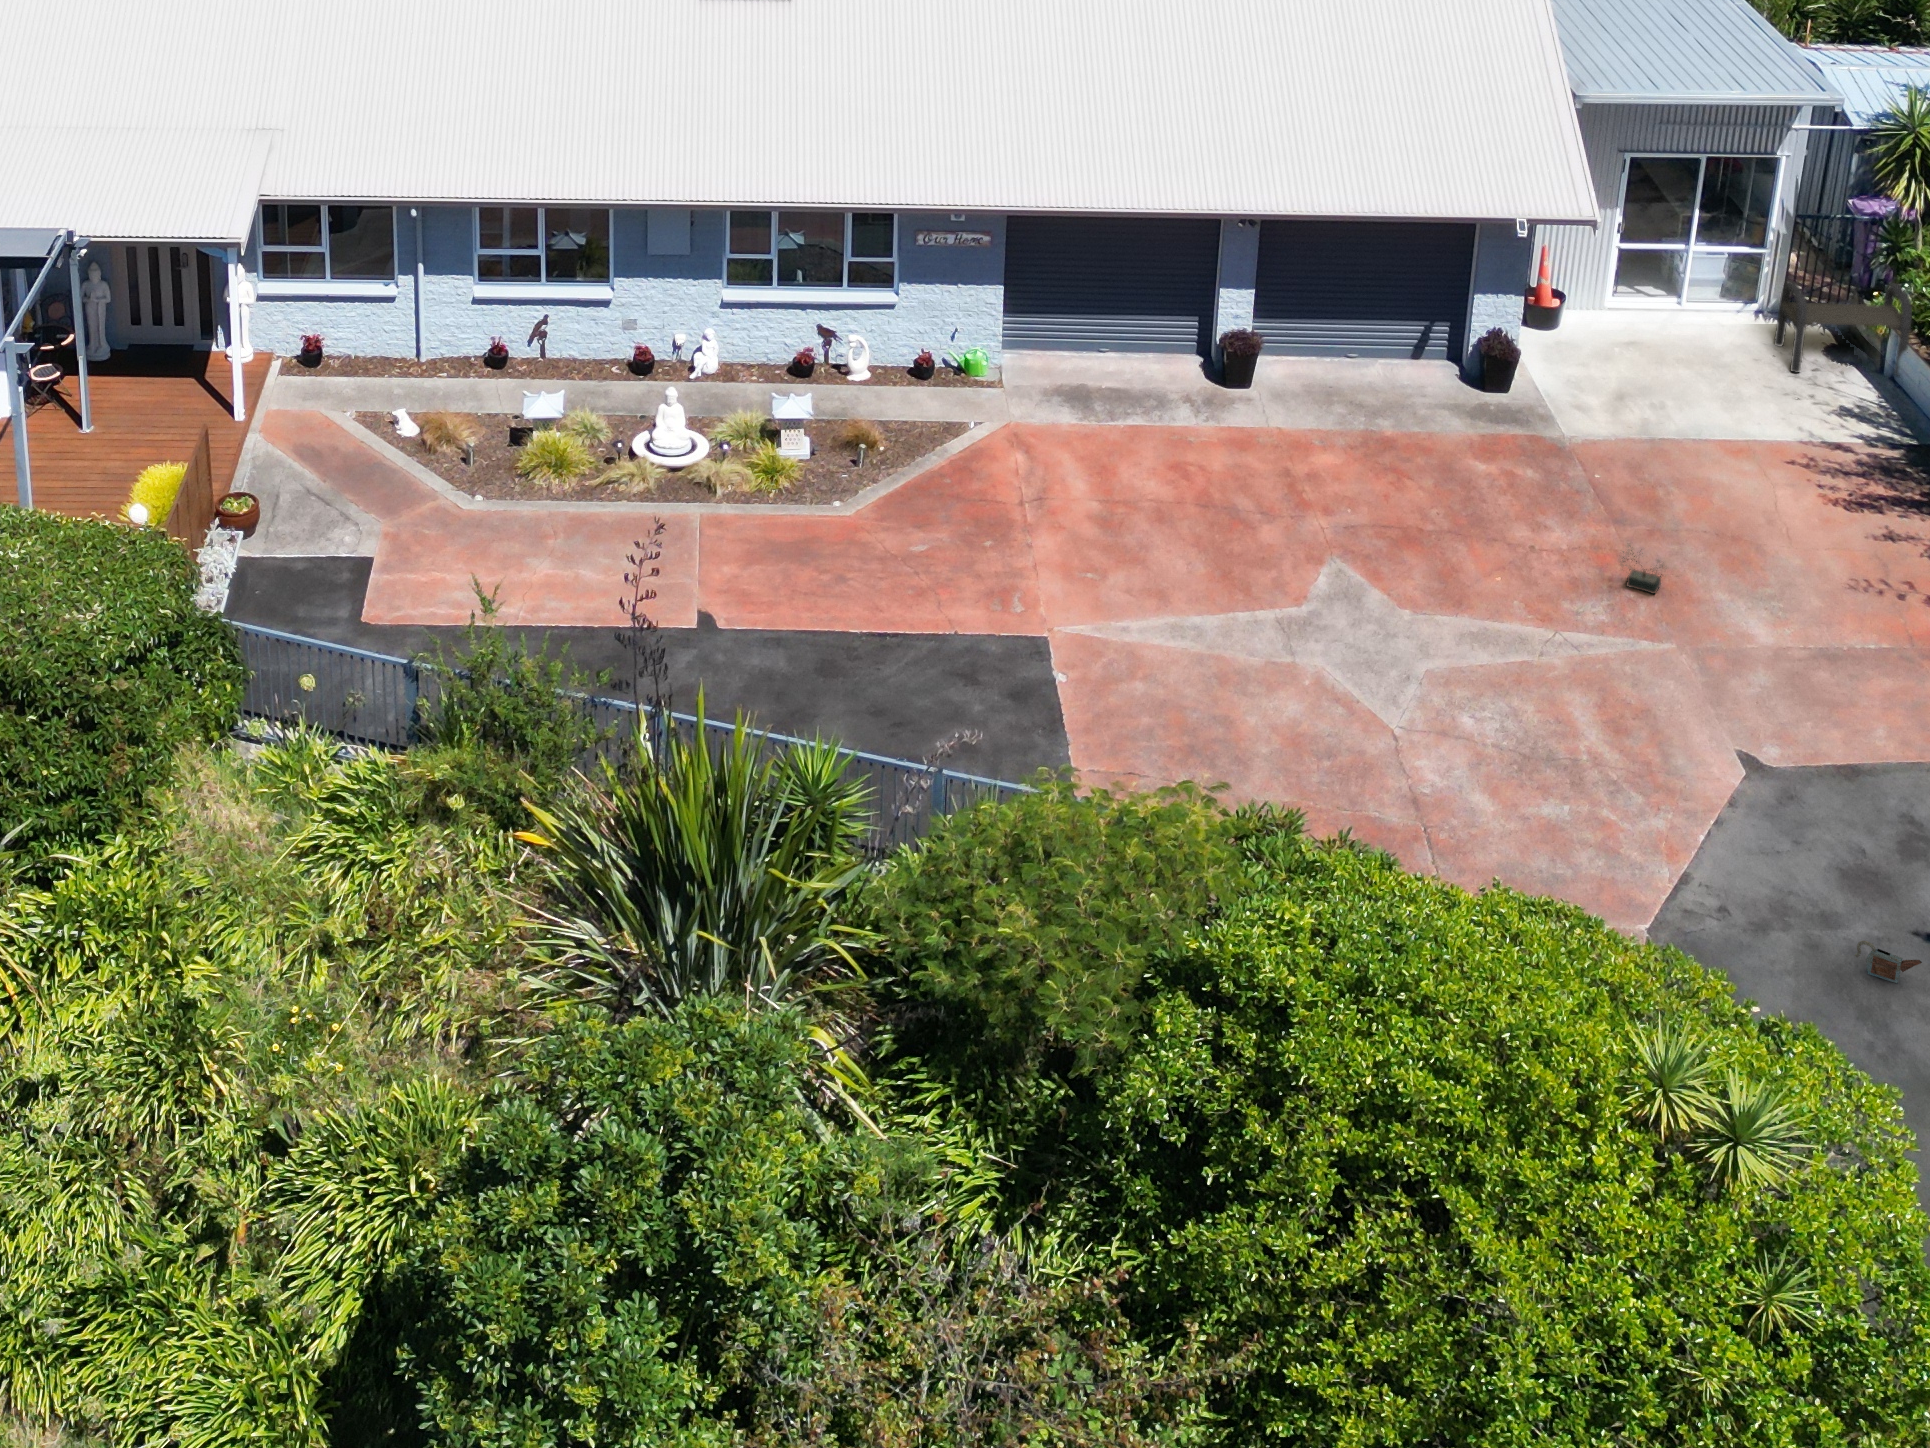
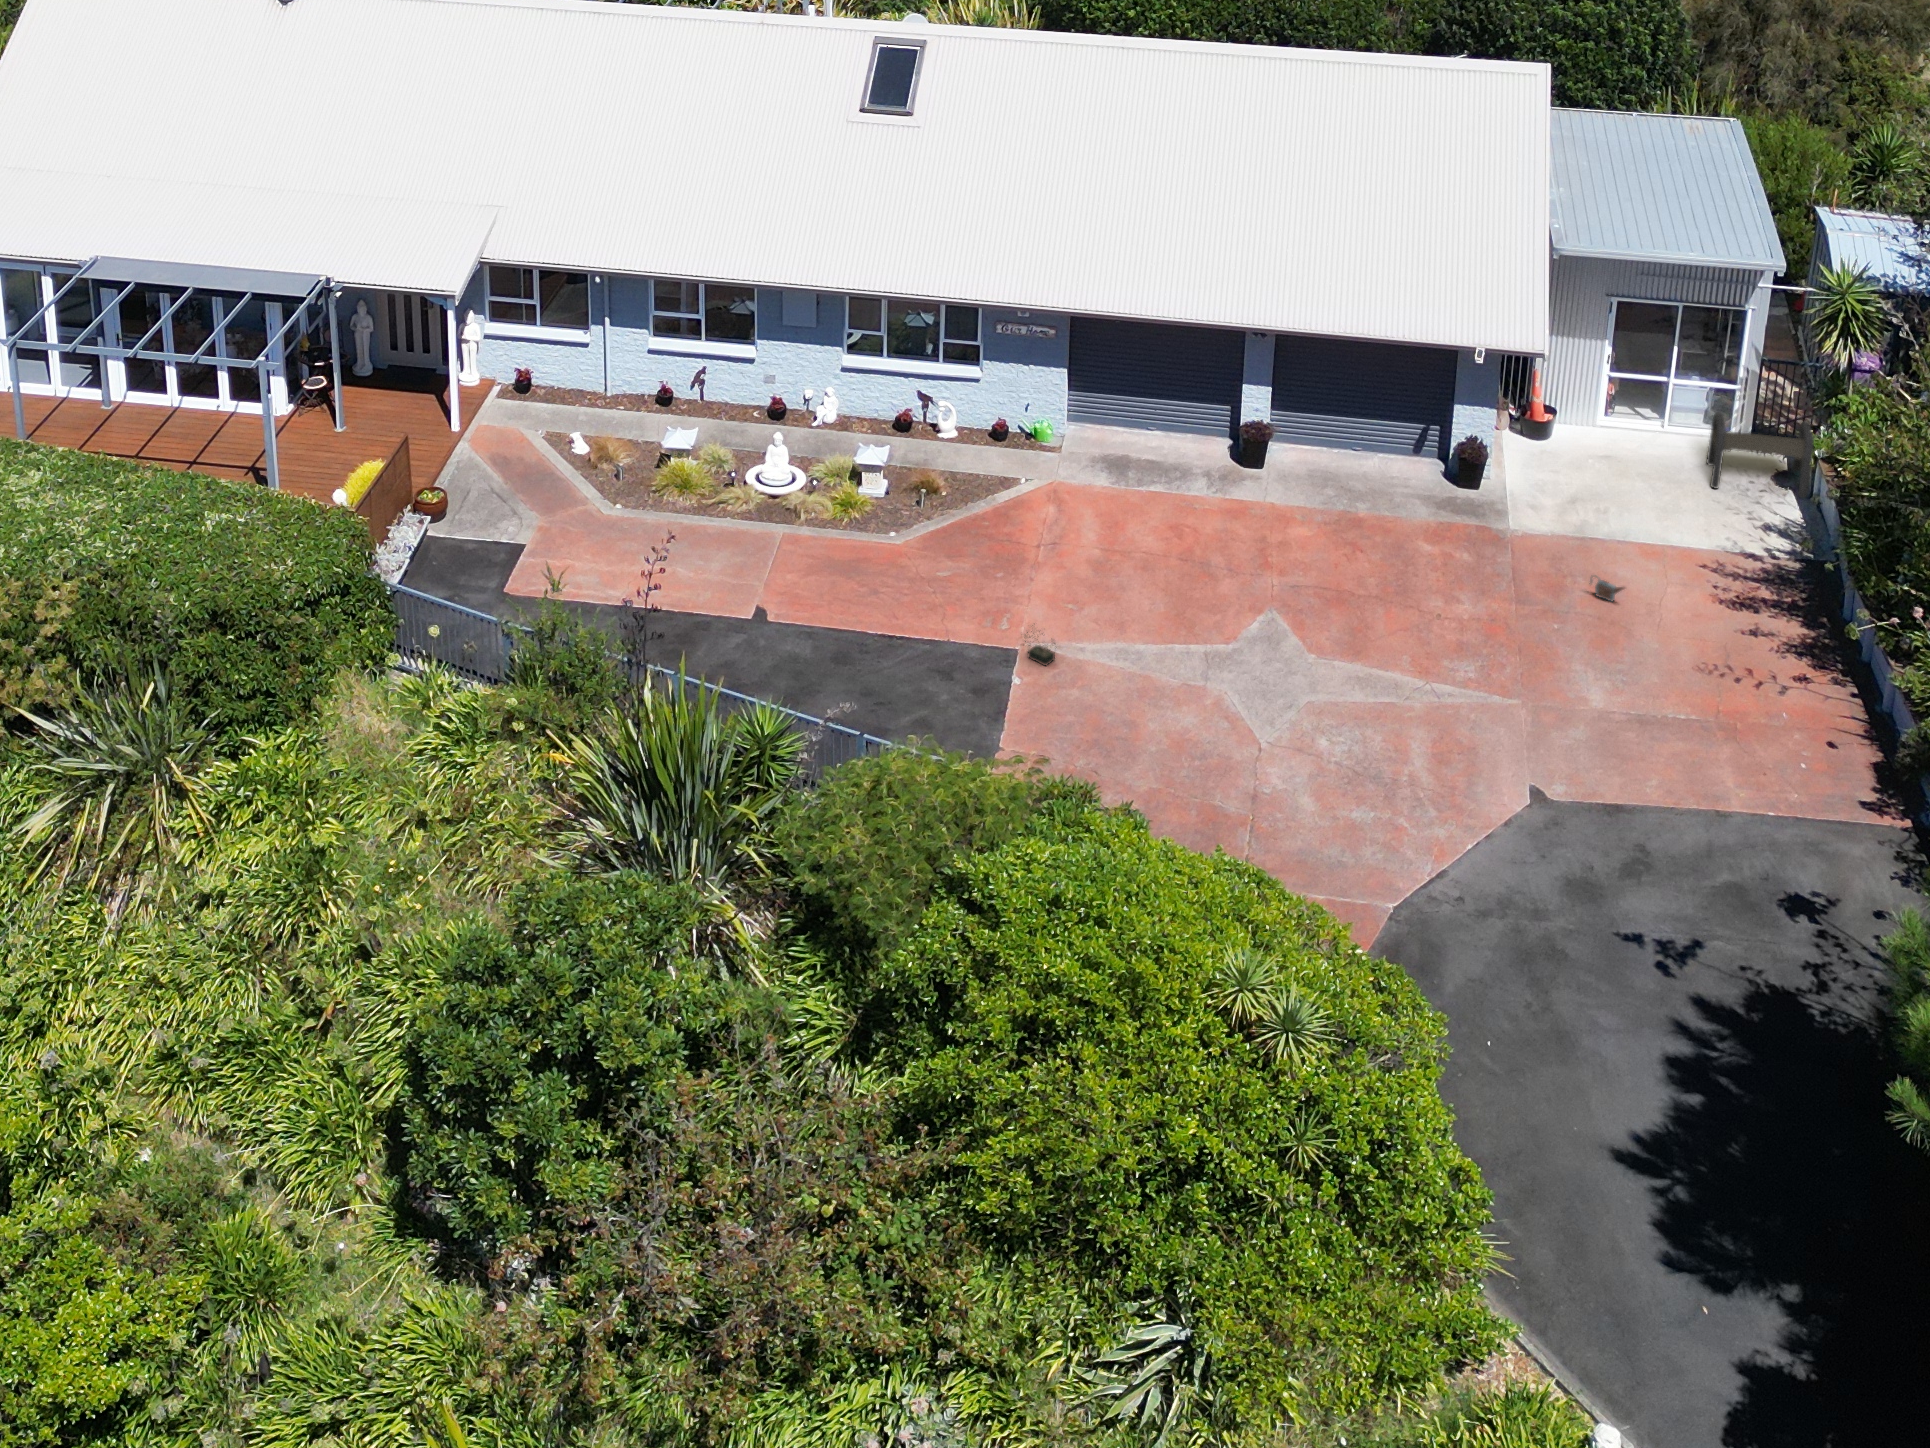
decorative plant: present [1620,545,1664,594] -> present [1025,625,1055,665]
watering can: present [1855,941,1922,984] -> present [1589,576,1624,601]

